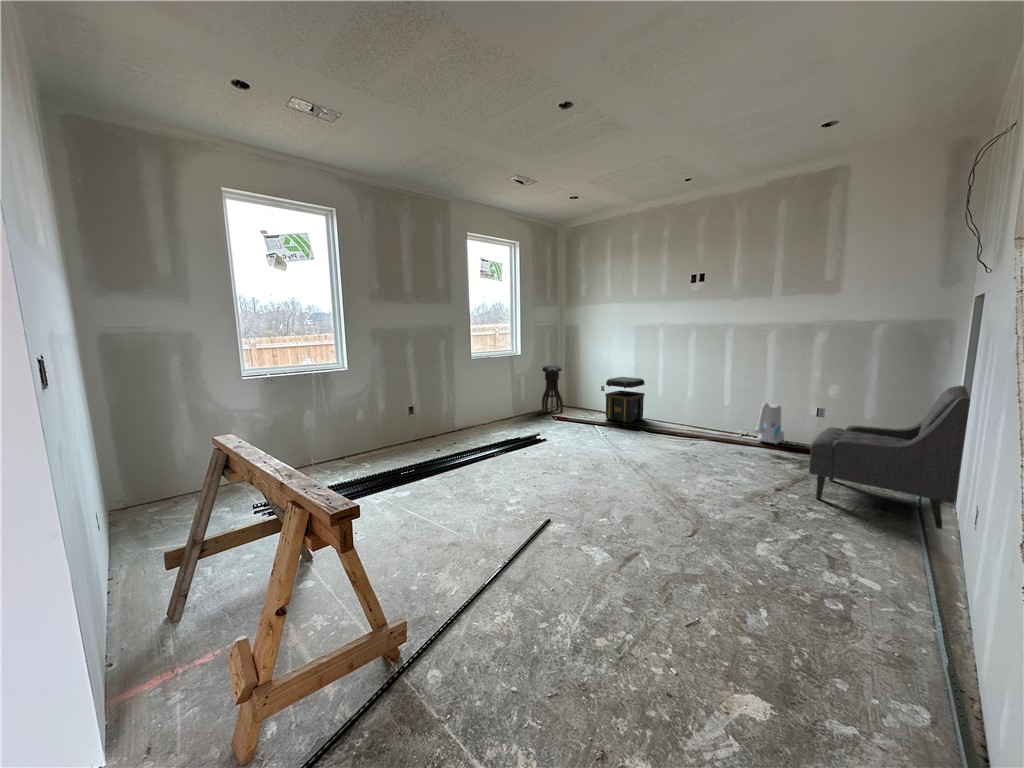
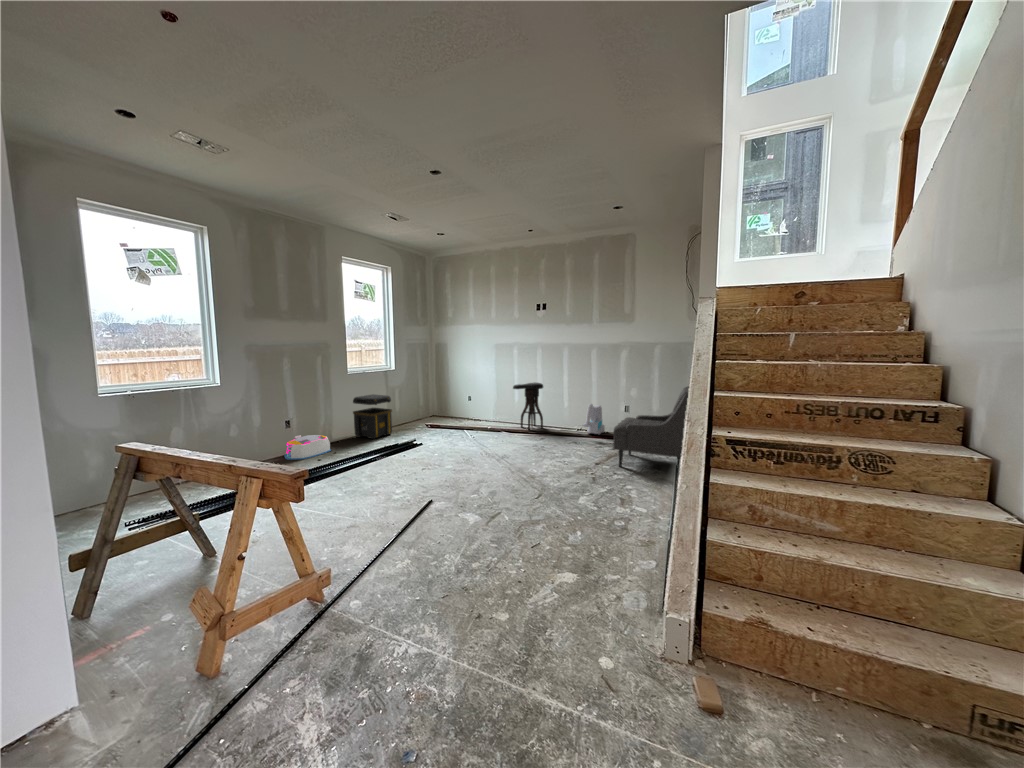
stool: present [542,365,563,413] -> present [513,383,543,430]
toolbox: present [605,377,645,423] -> present [353,394,392,439]
storage bin: none [406,422,450,448] -> present [284,435,331,460]

